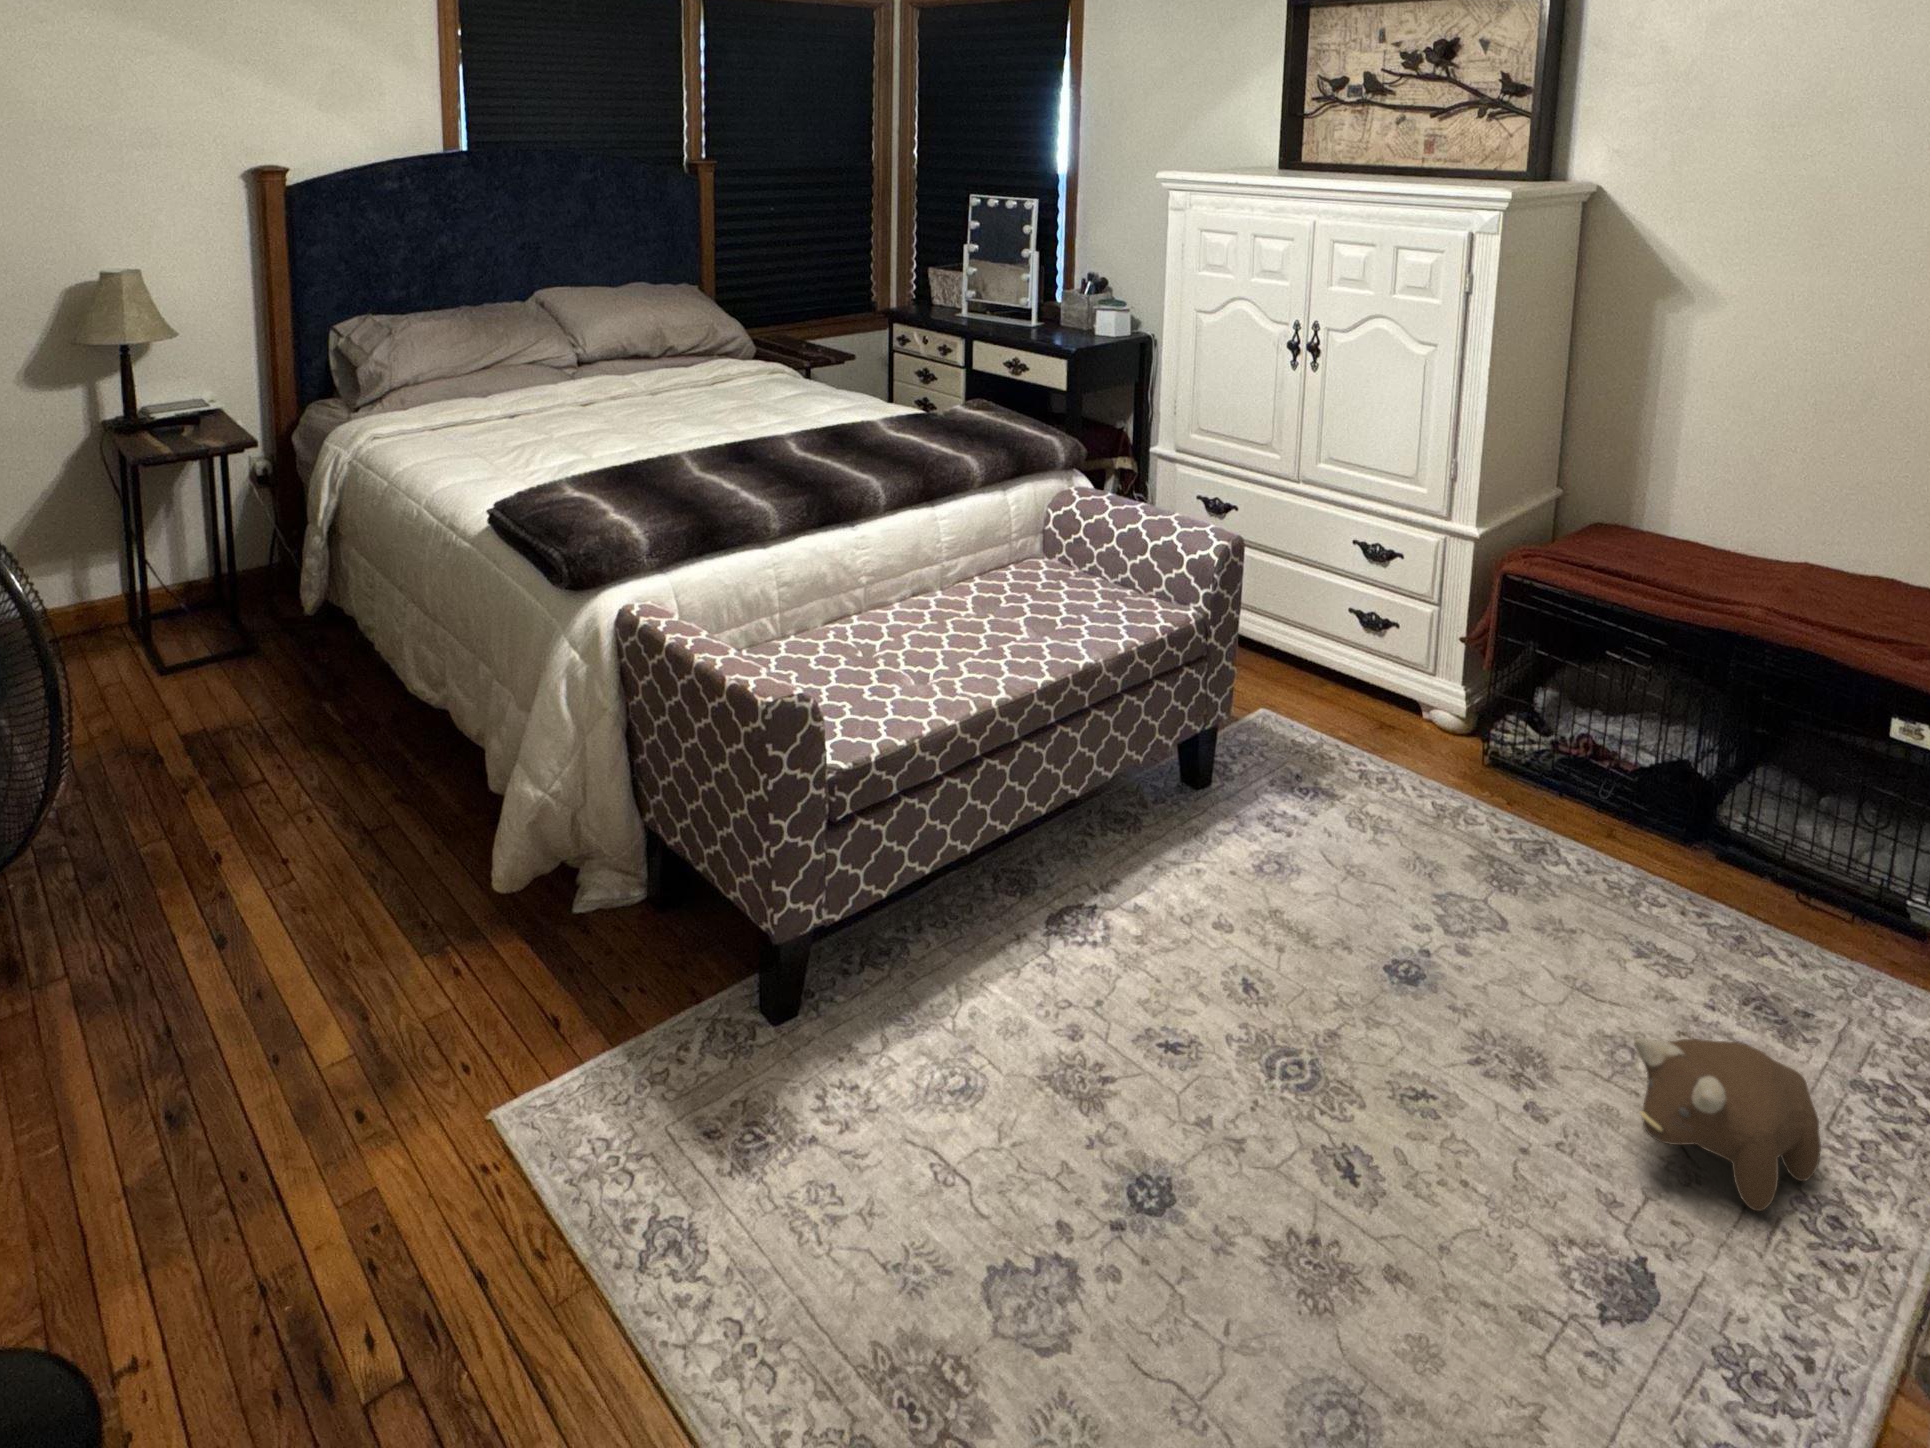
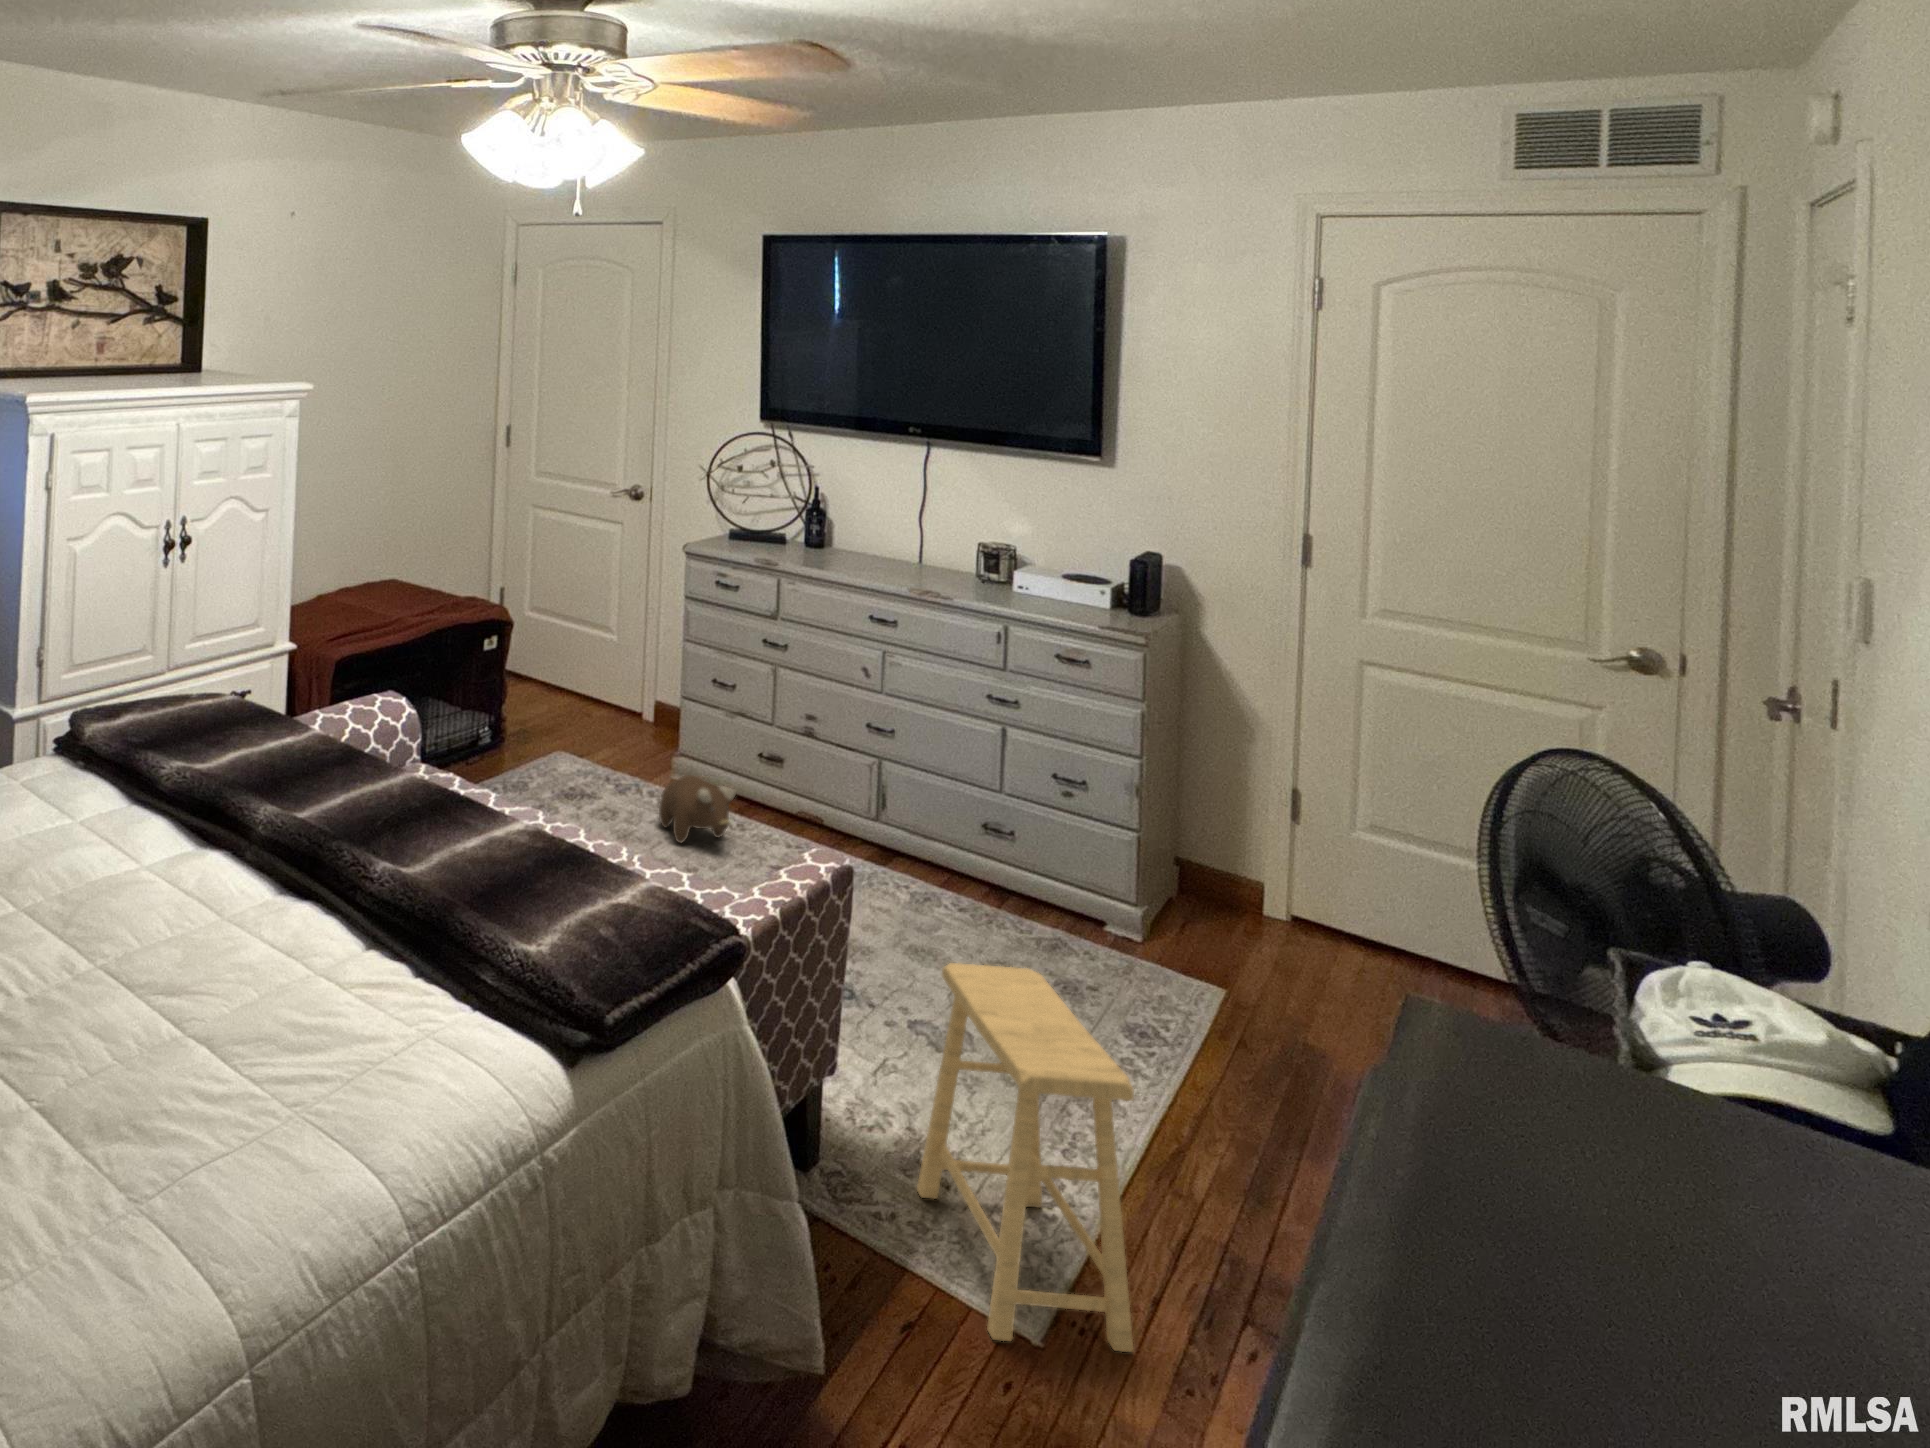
footstool: none [431,835,716,1233] -> present [917,963,1134,1352]

